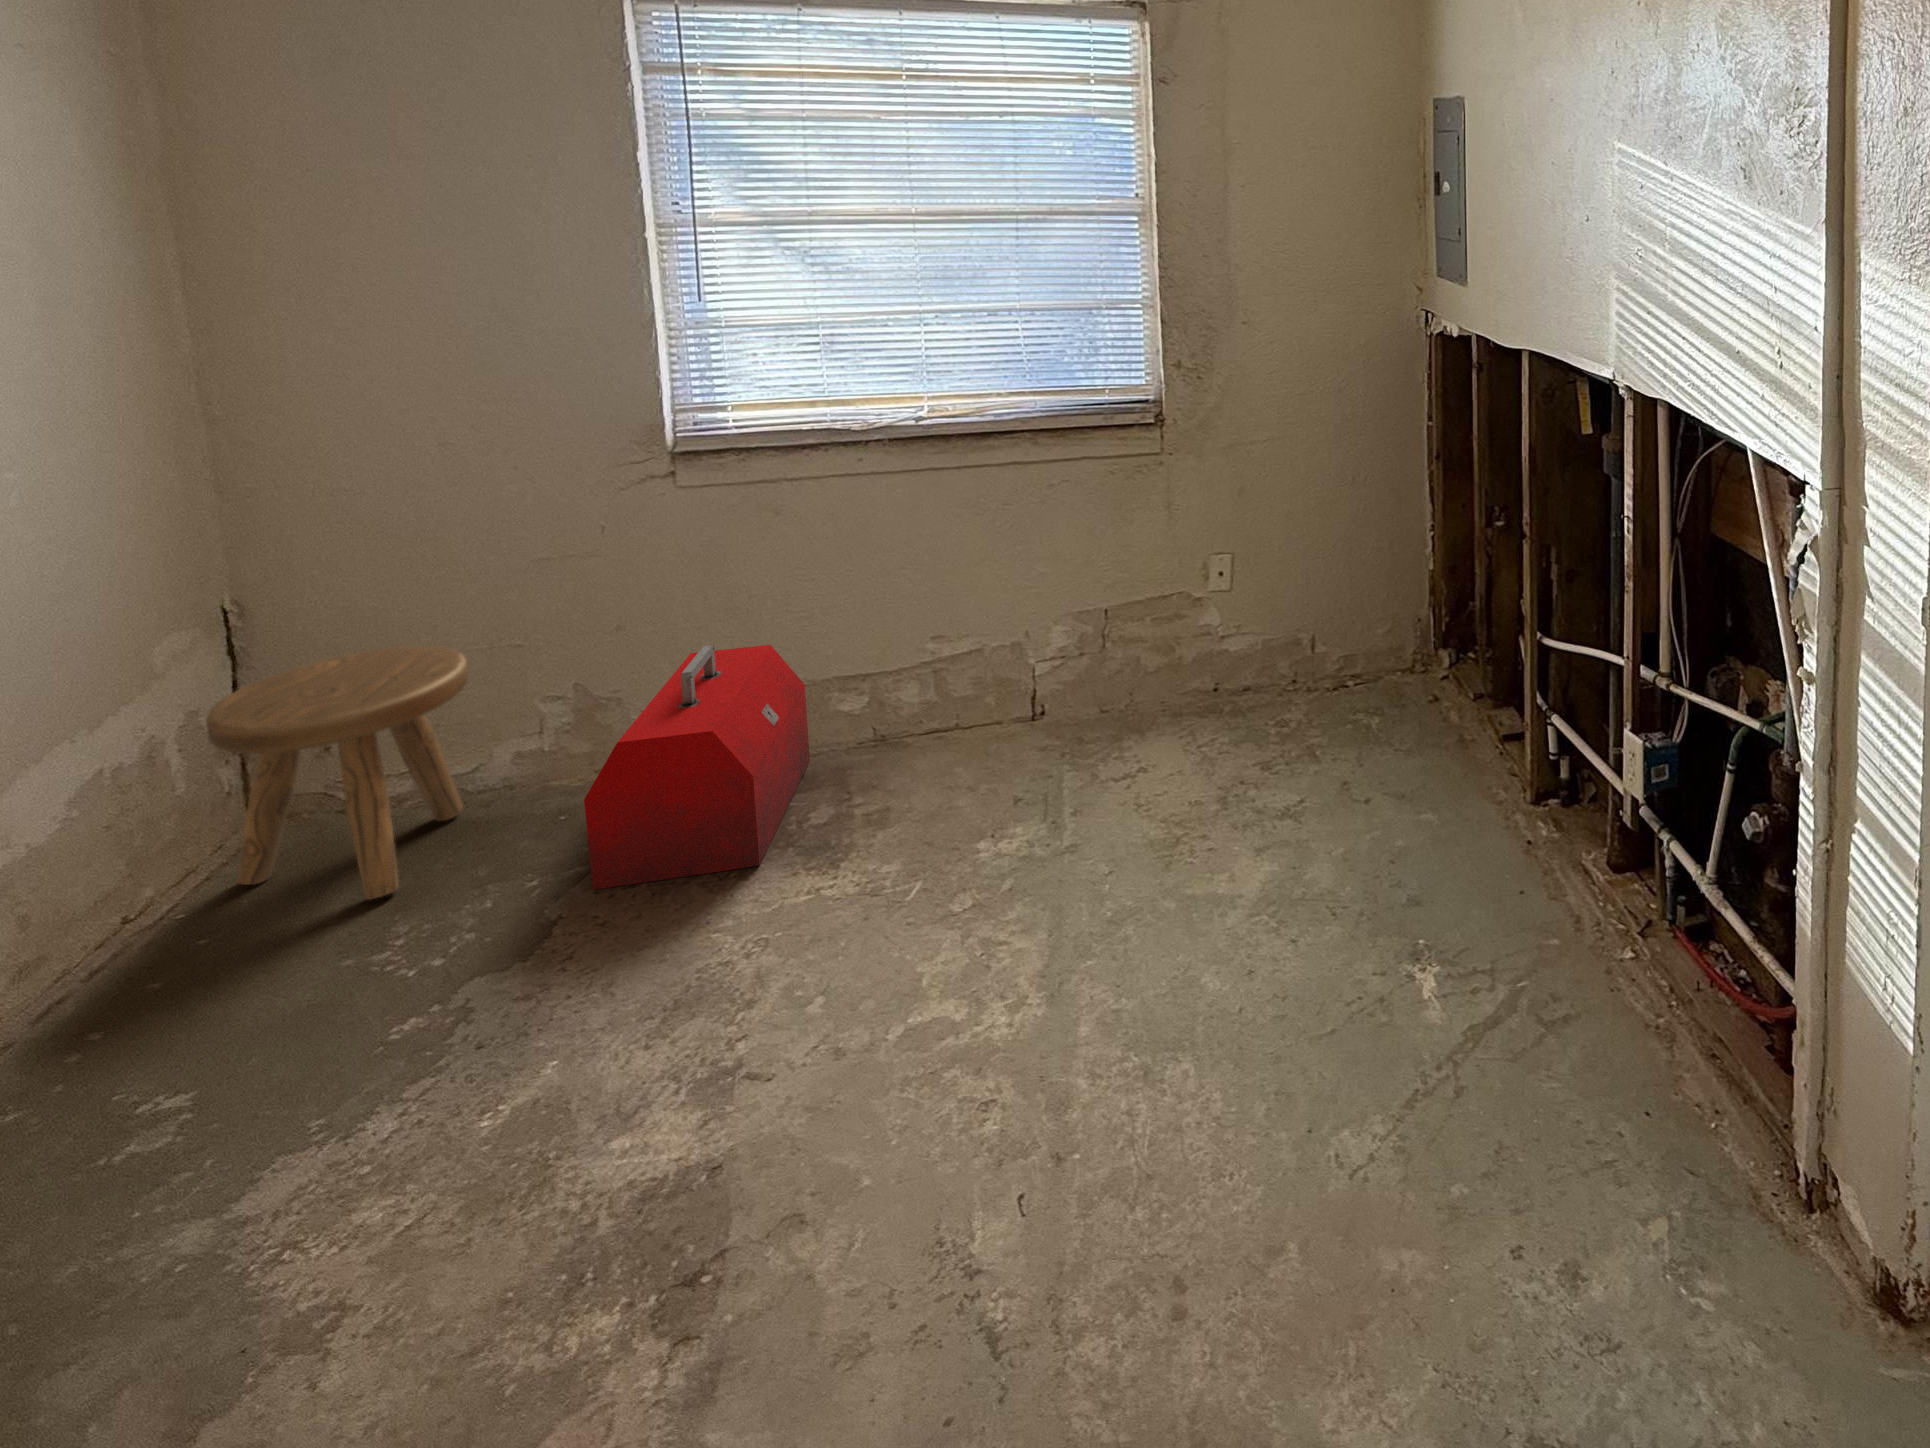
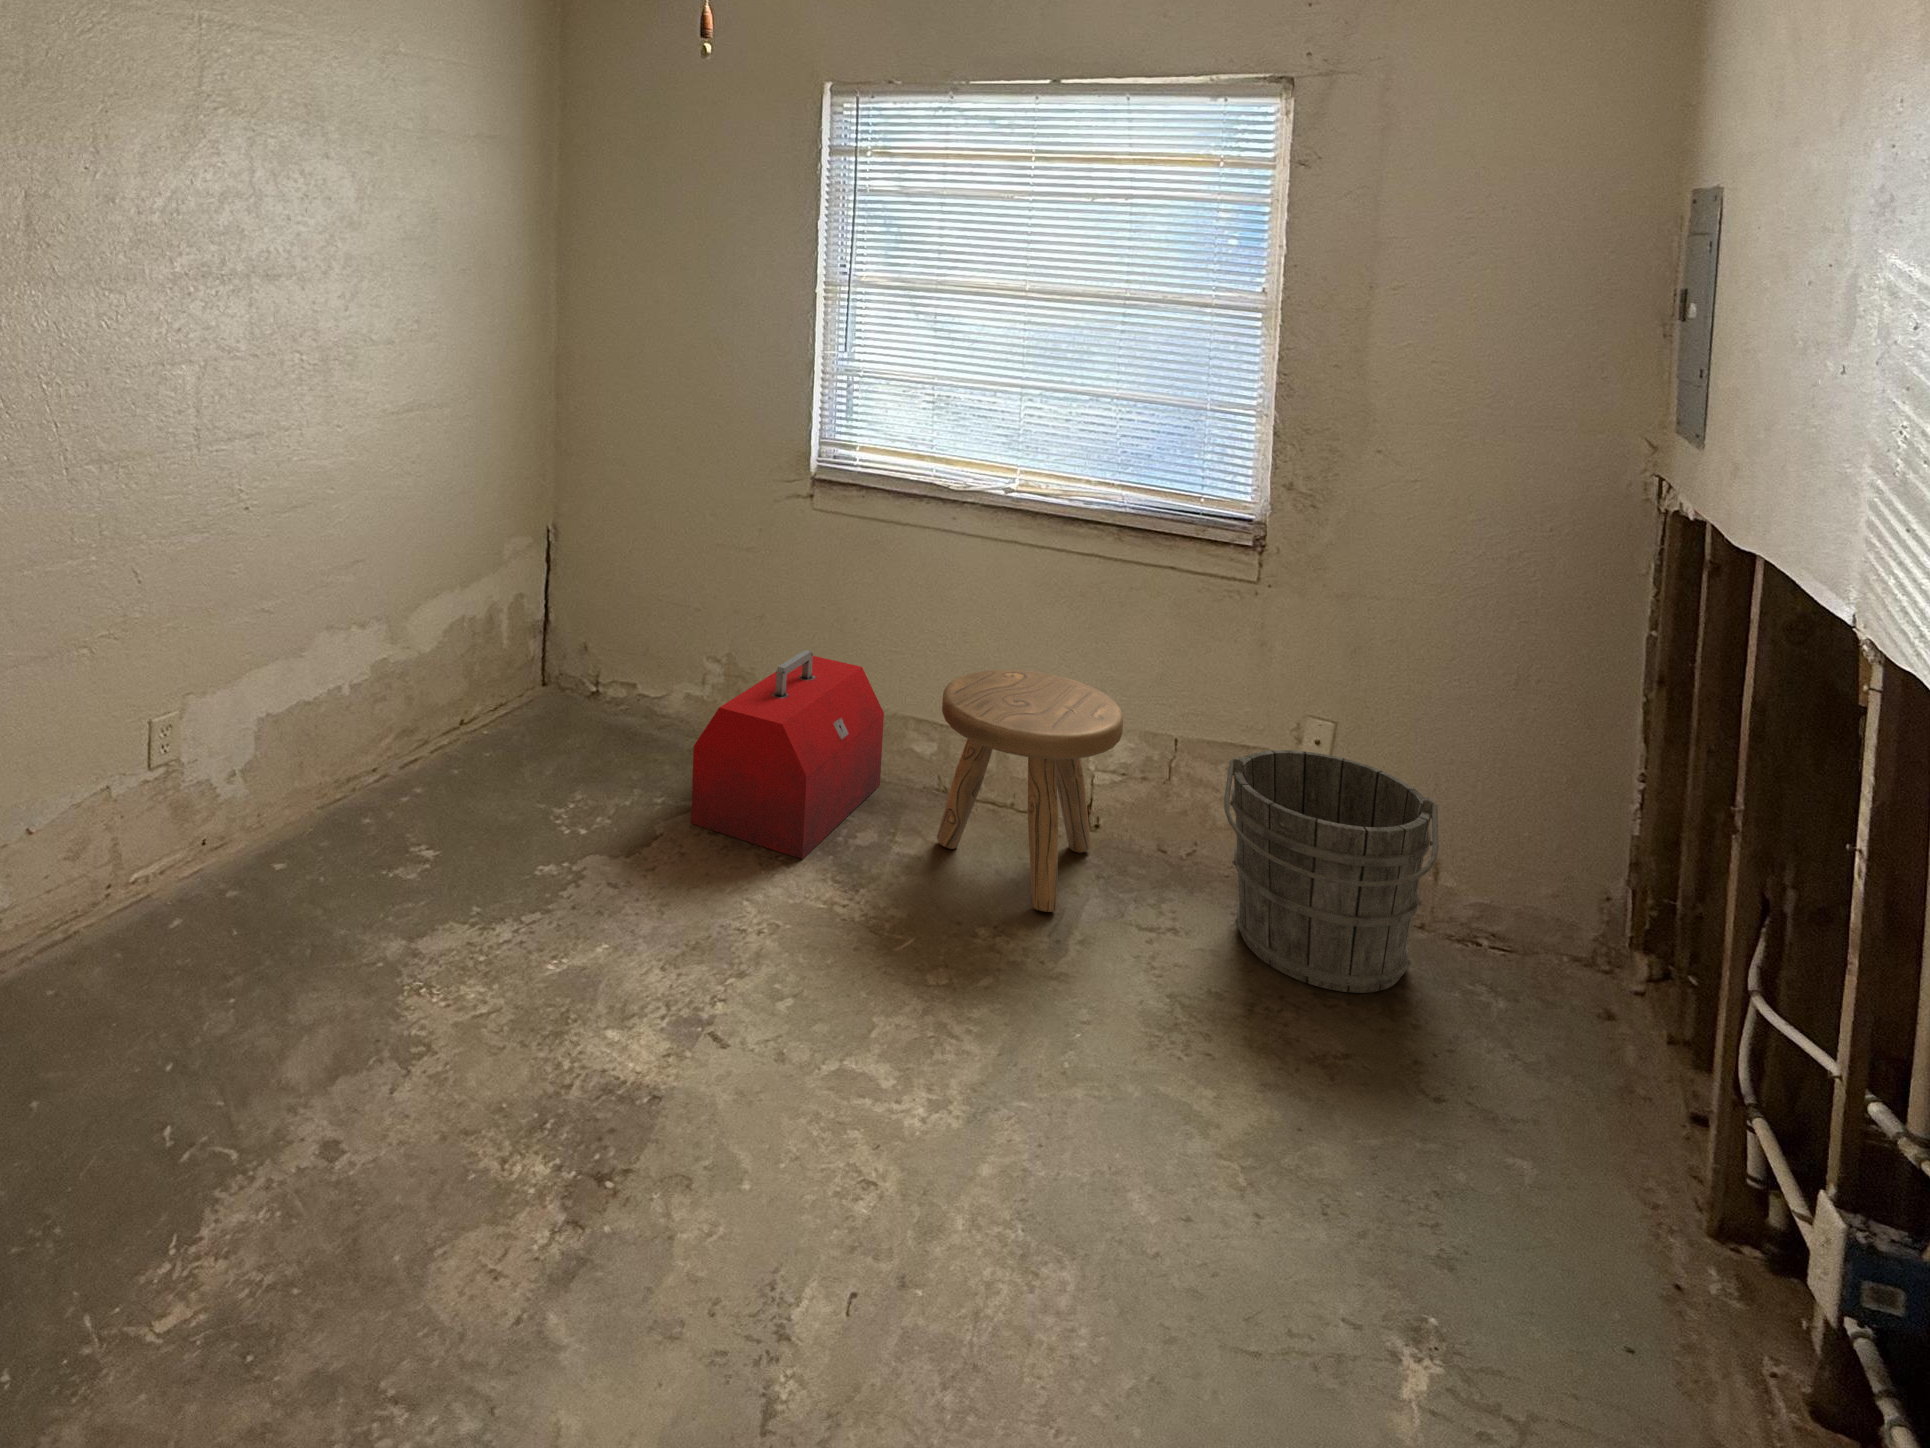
bucket: none [1171,579,1336,765] -> present [1224,750,1439,993]
stool: present [206,646,468,899] -> present [937,670,1123,912]

